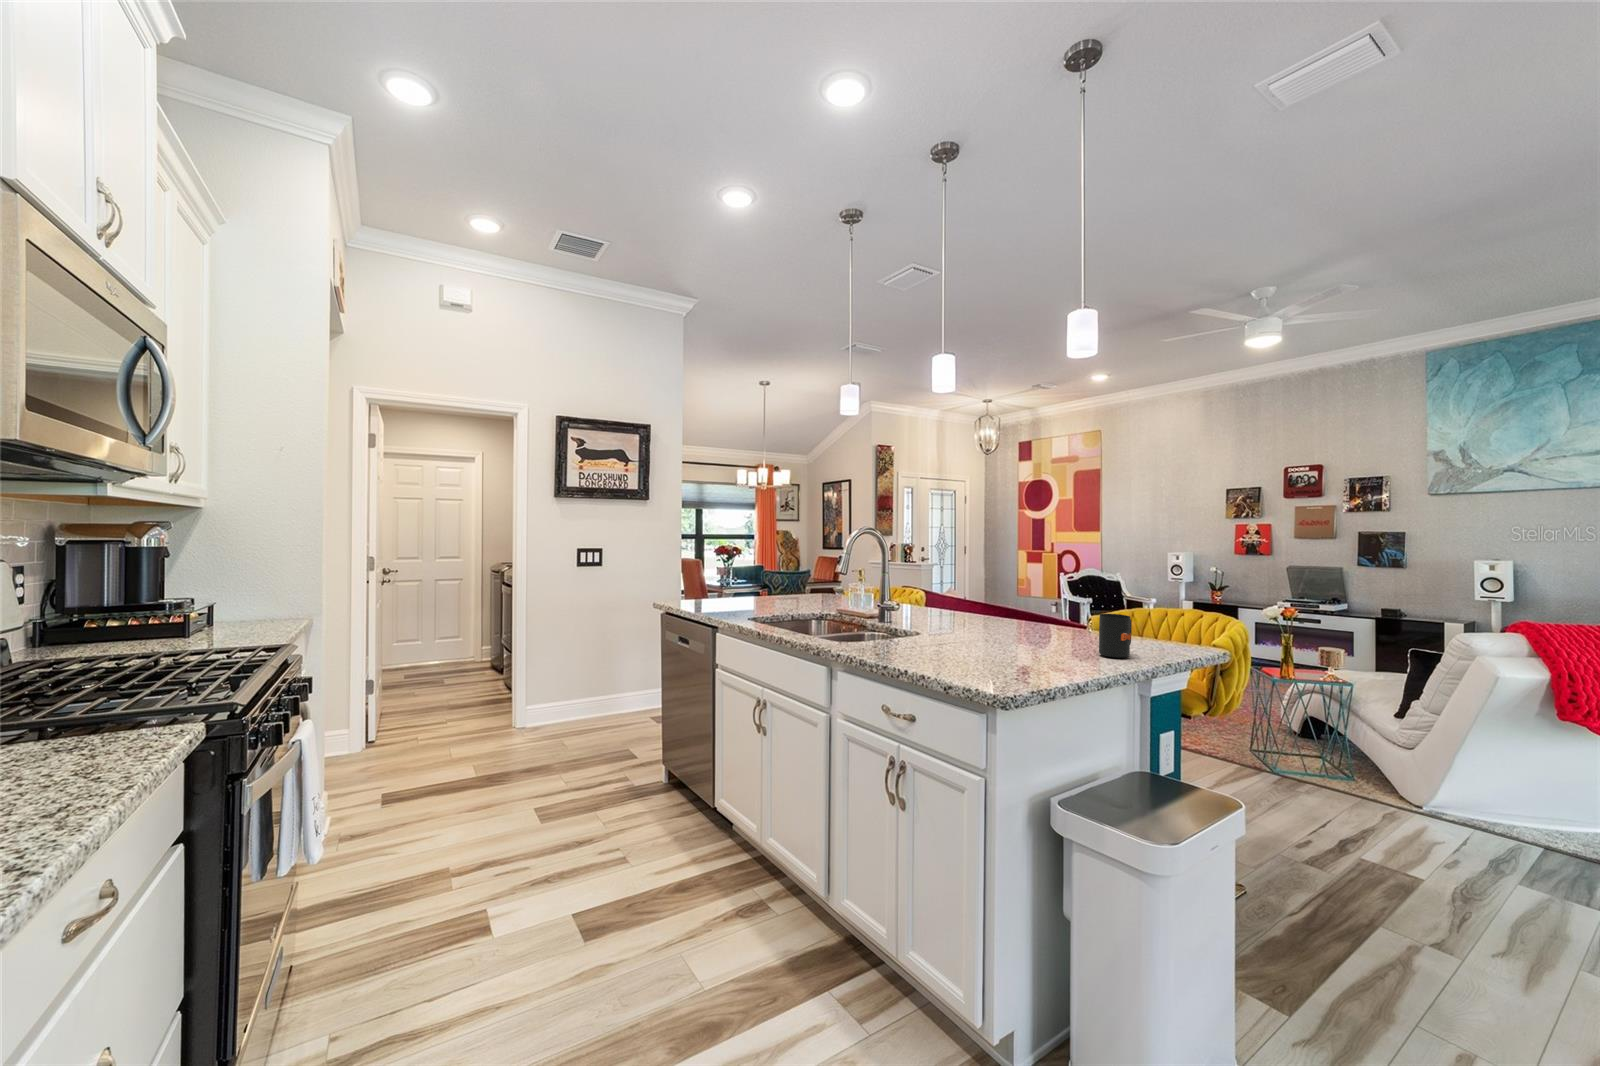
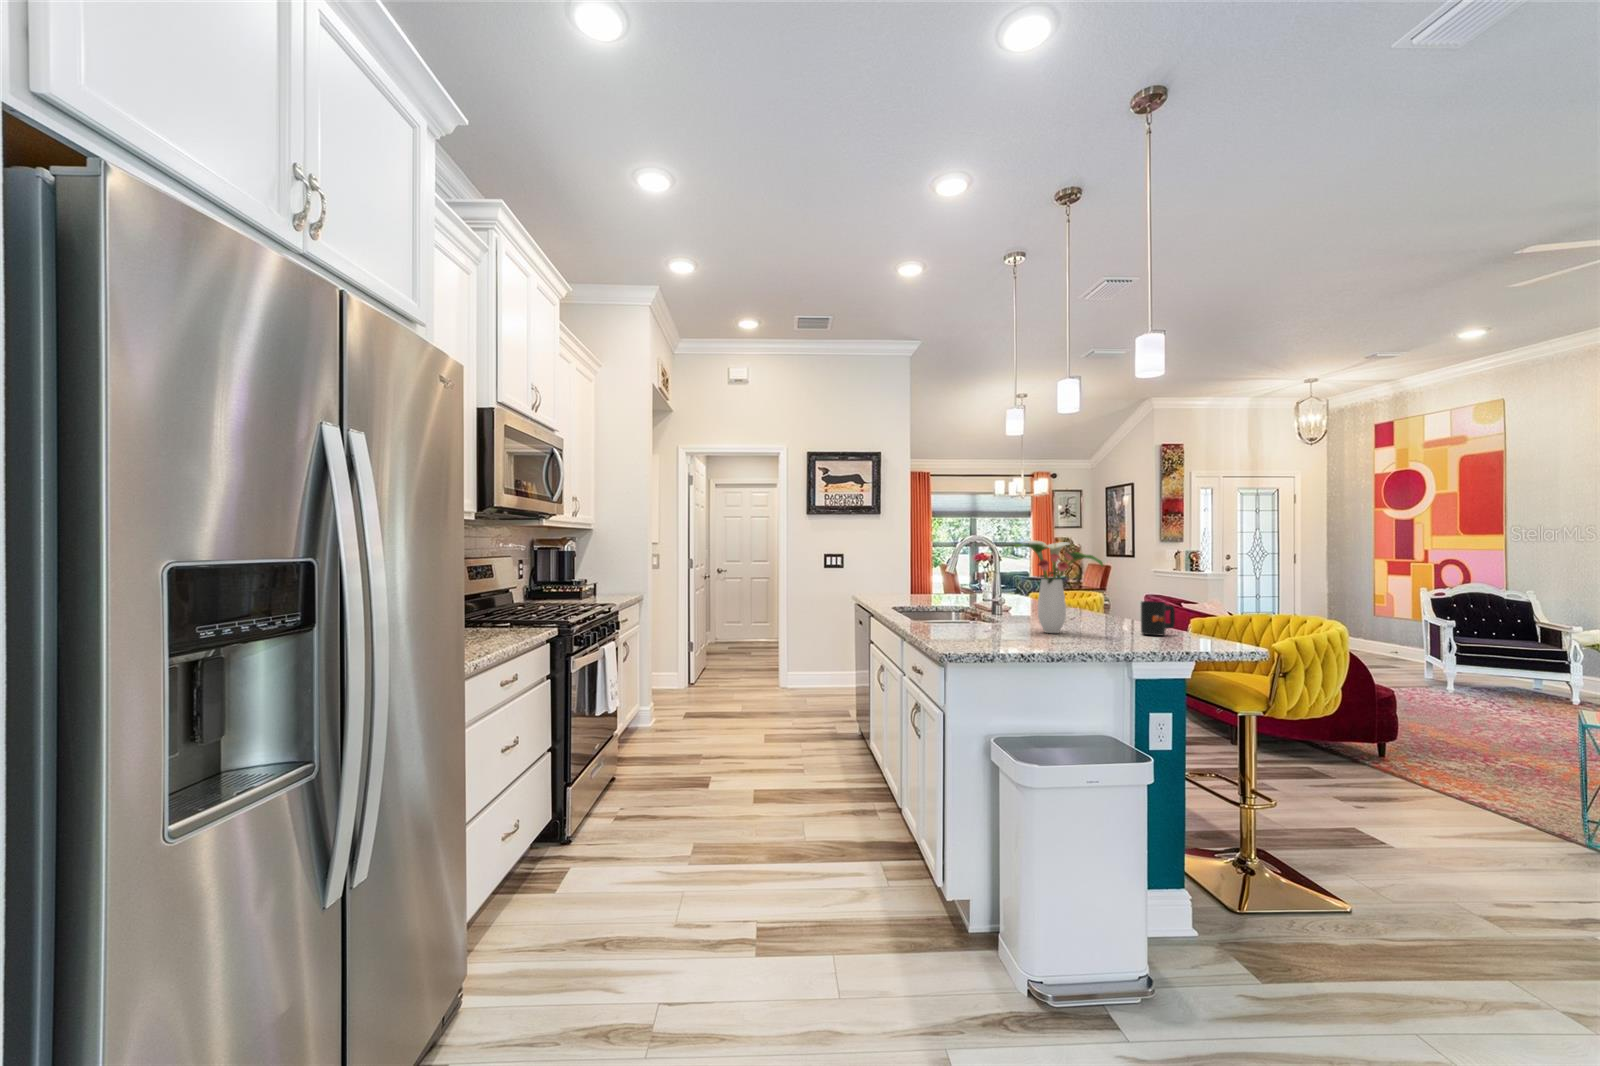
flower arrangement: none [972,536,1098,664] -> present [1015,541,1103,633]

